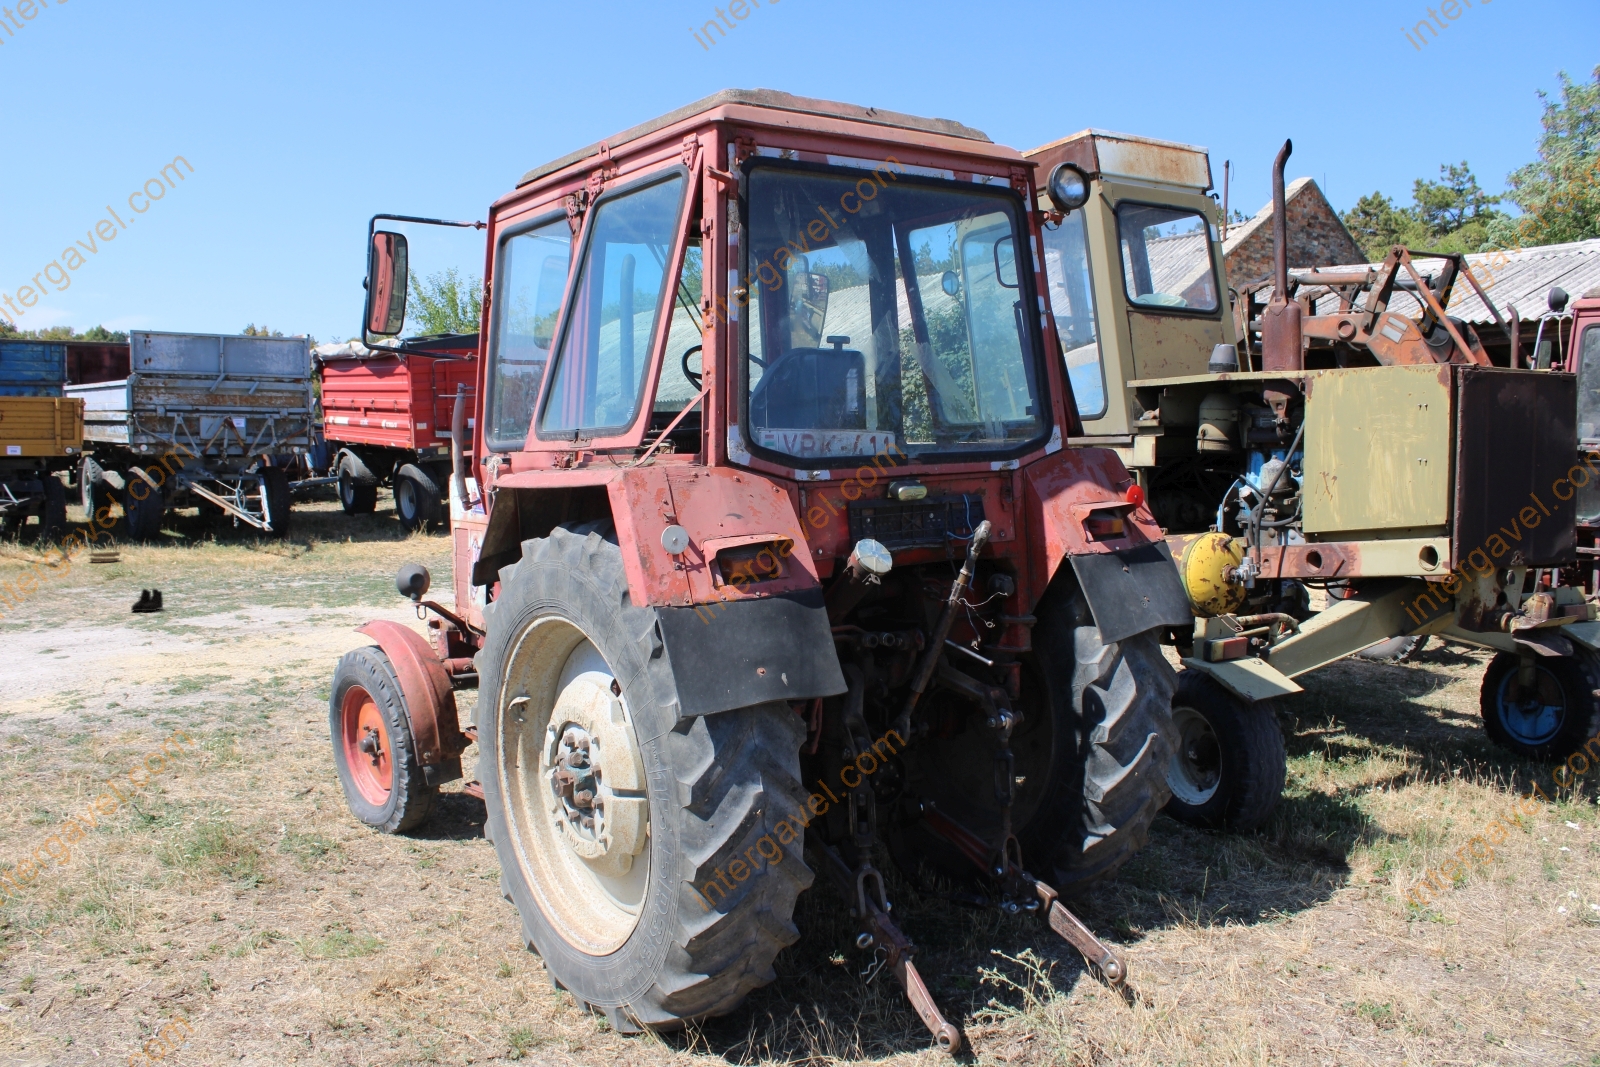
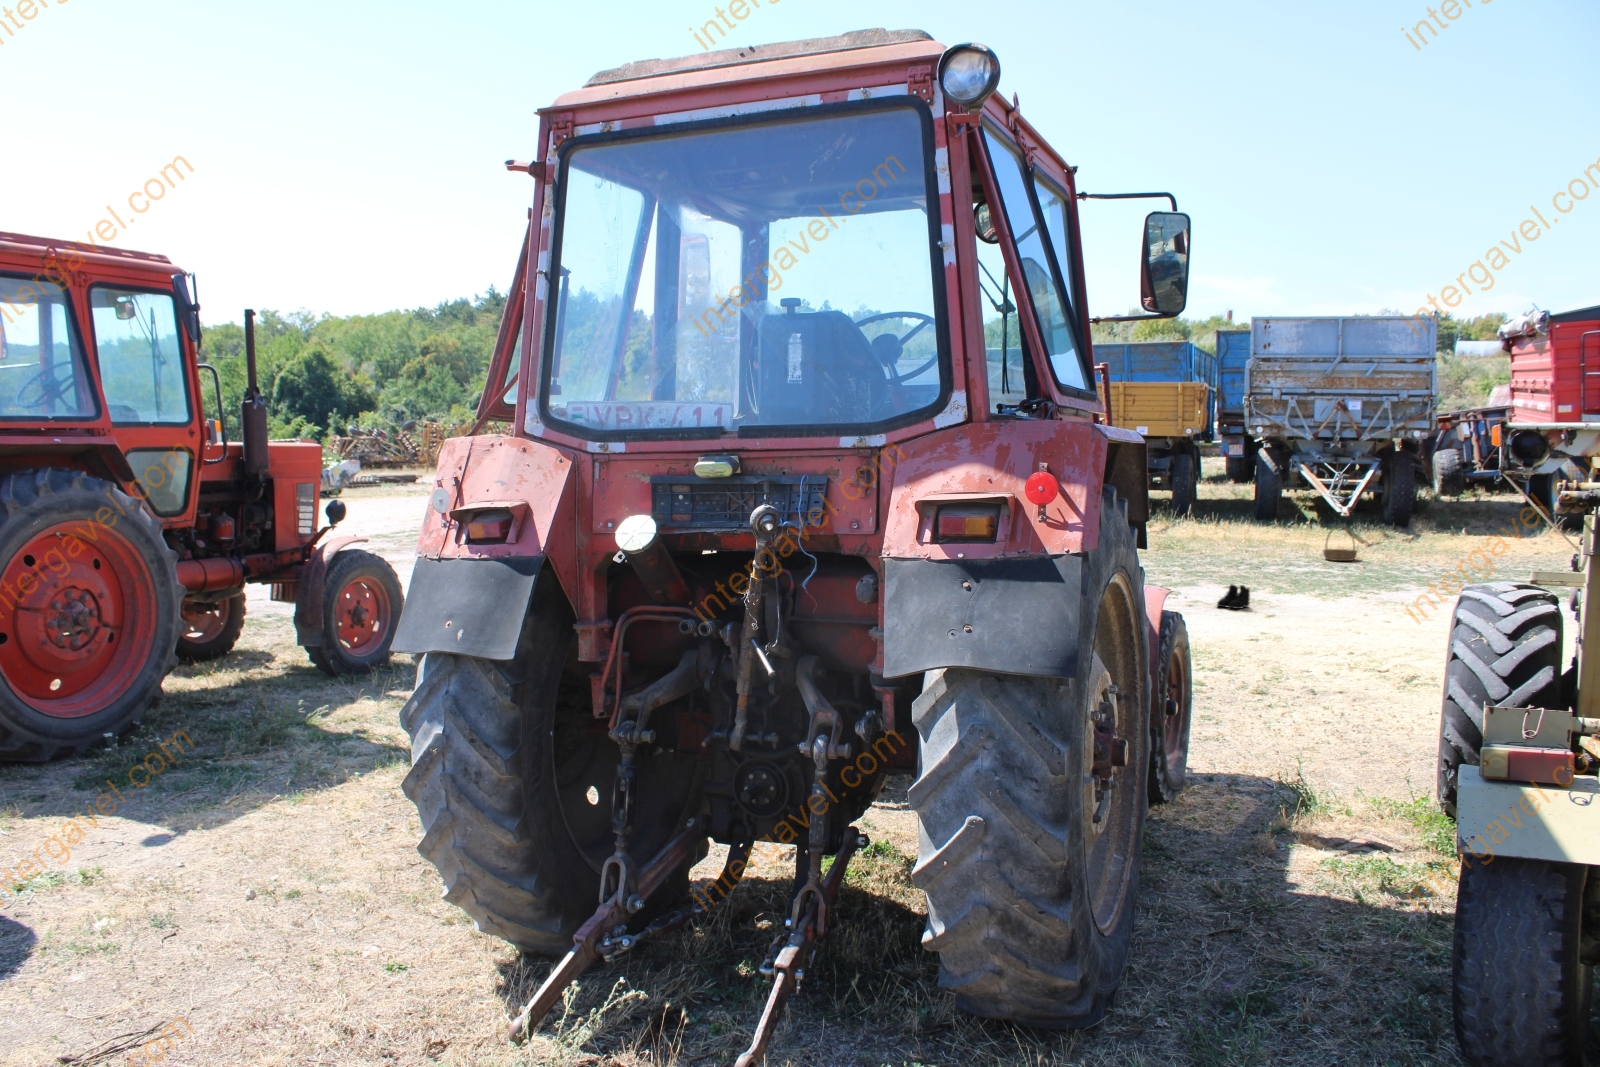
basket: present [89,536,120,563] -> present [1323,527,1357,561]

